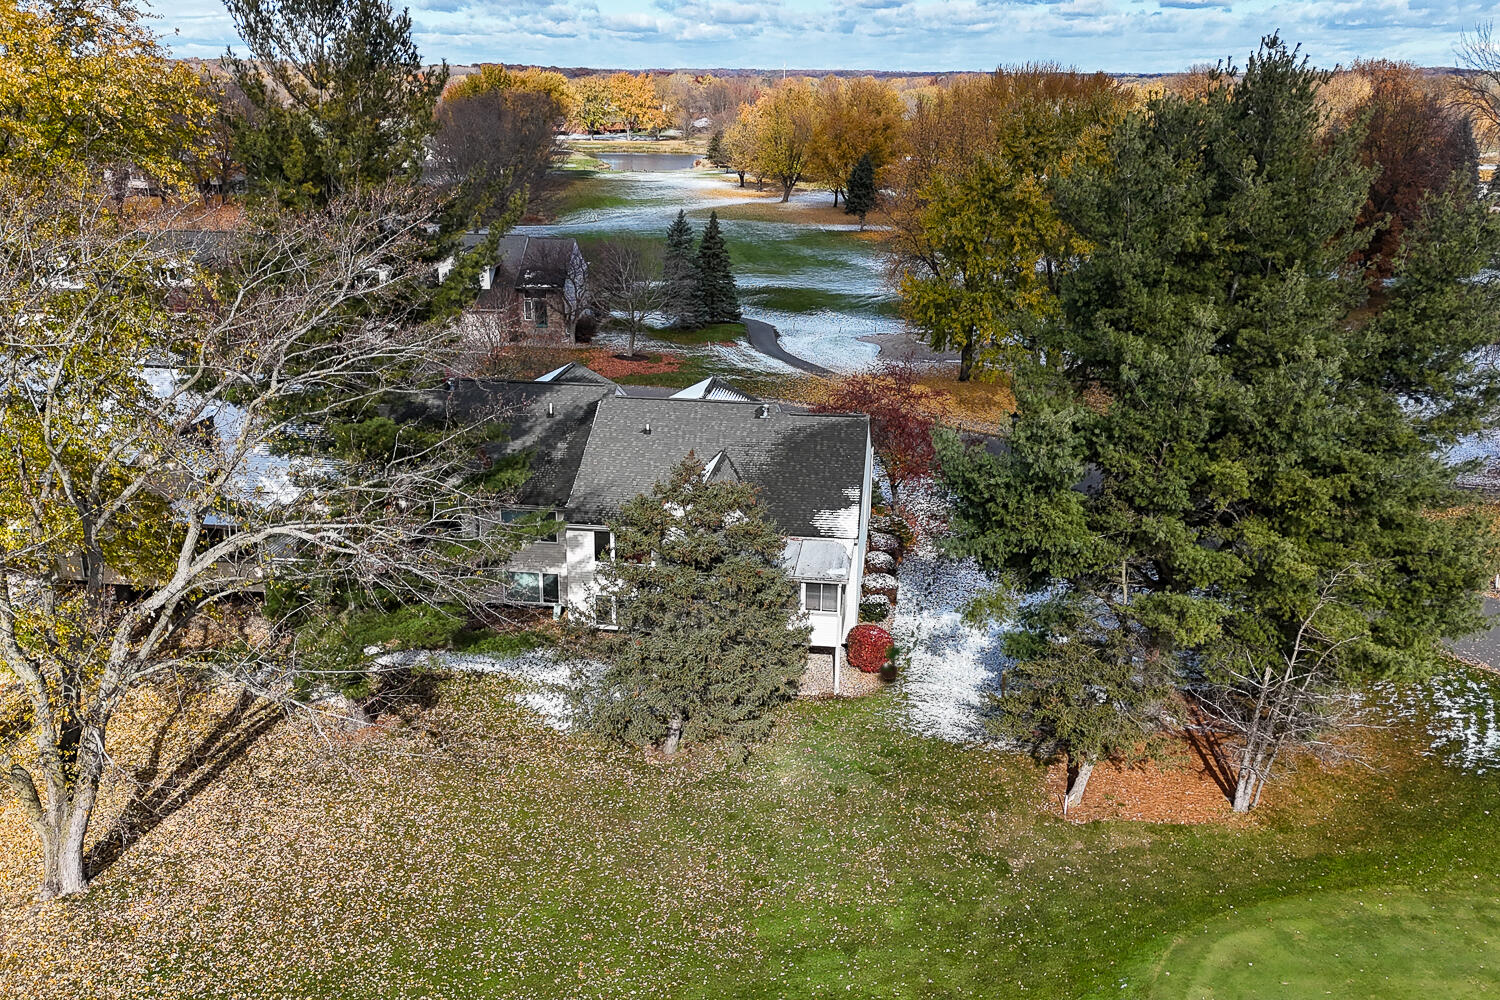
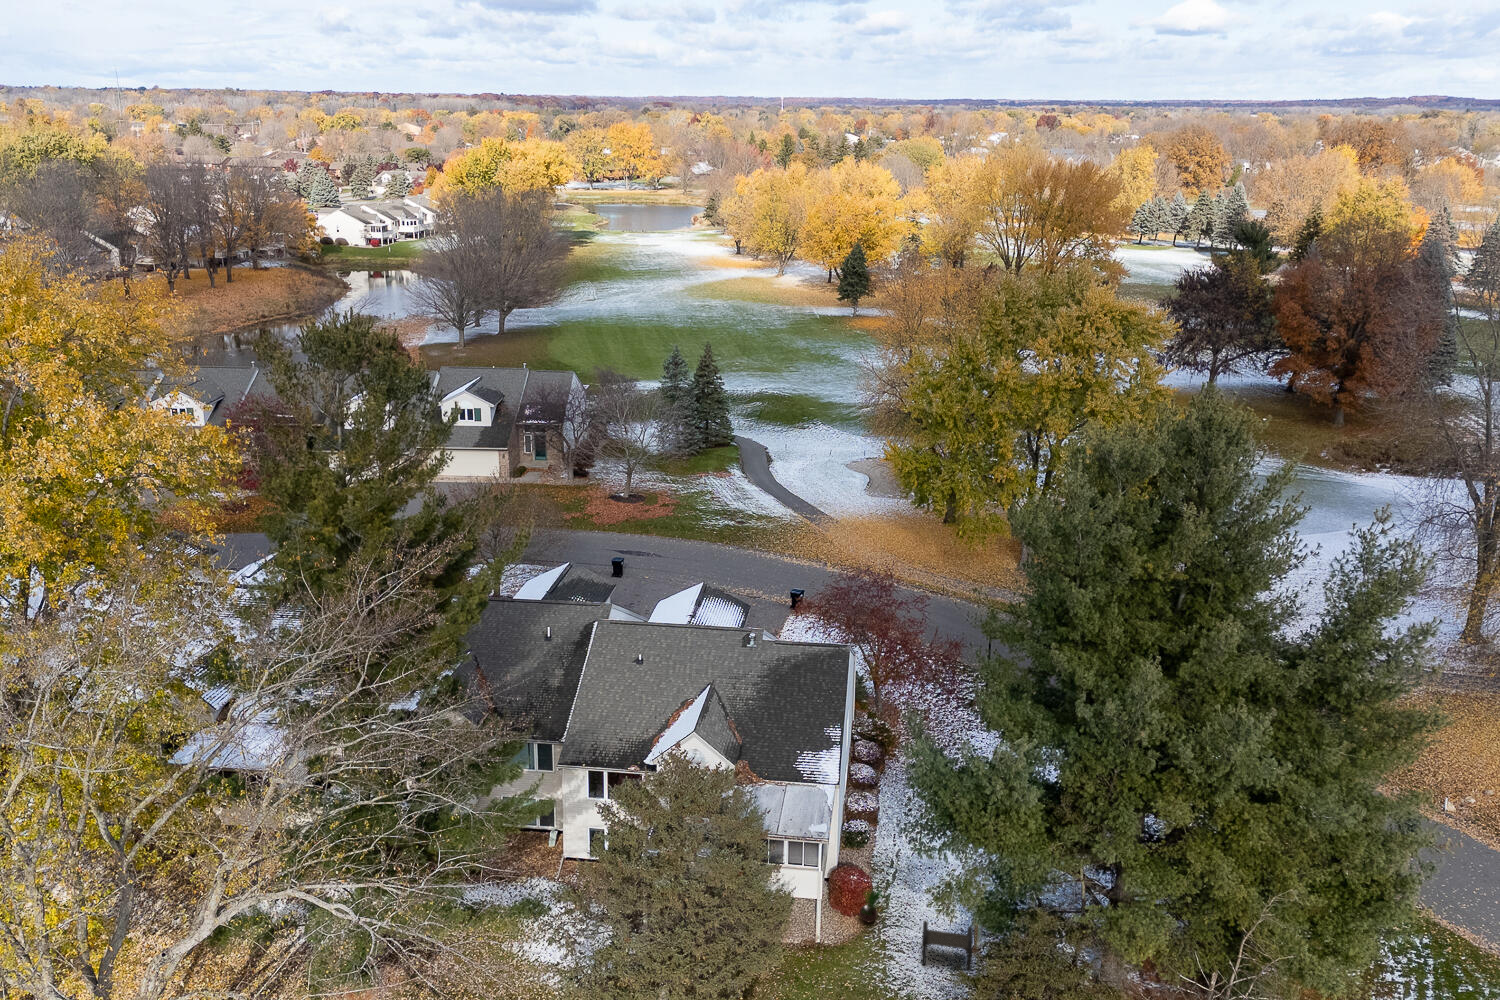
bench: none [945,669,1000,718] -> present [921,921,973,971]

